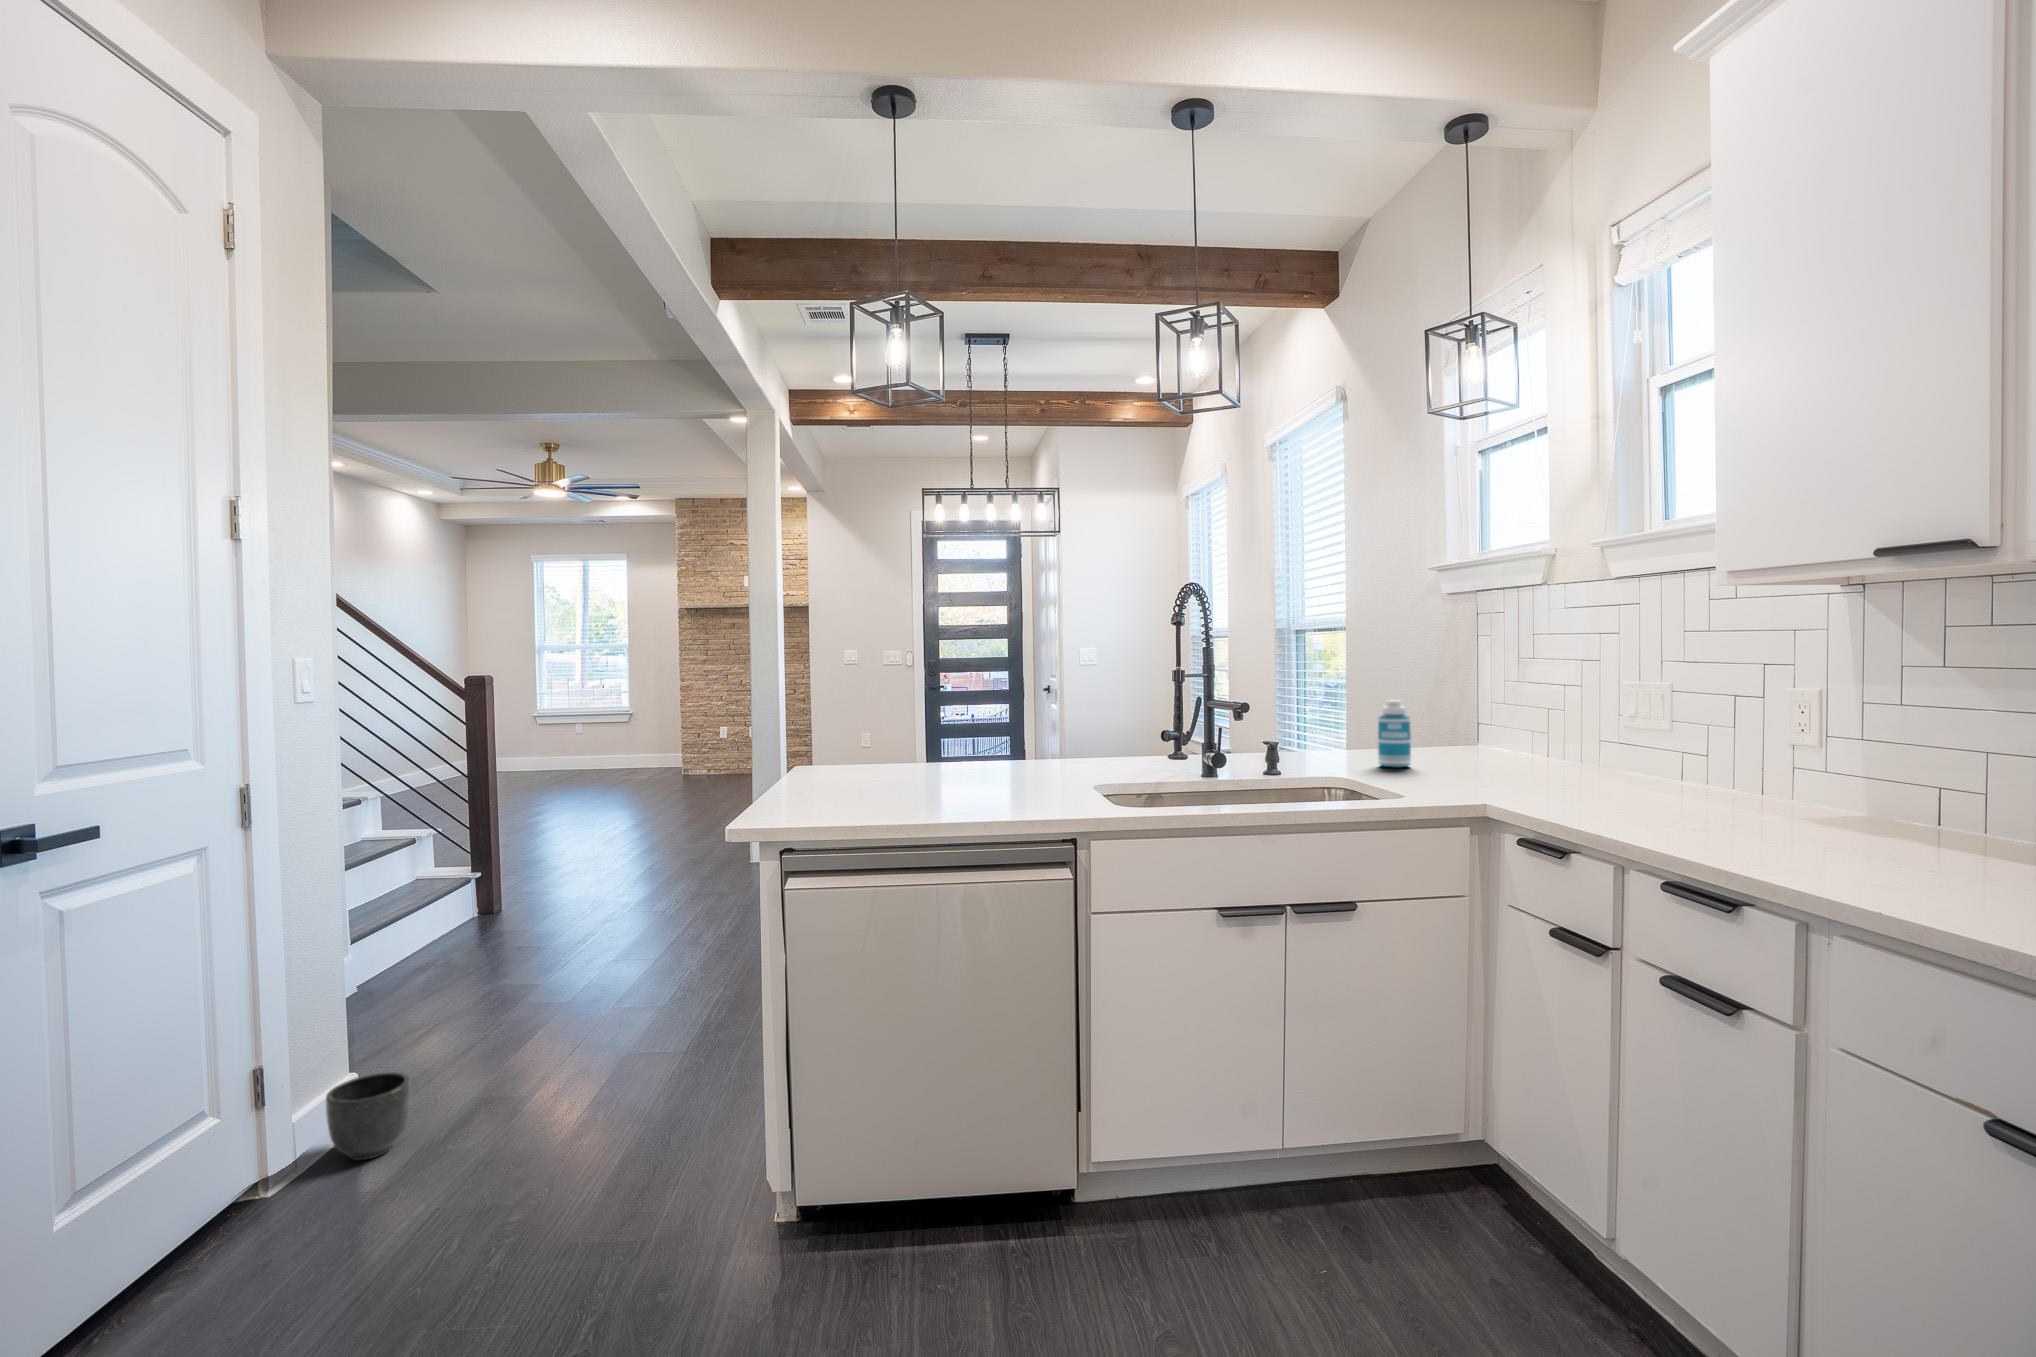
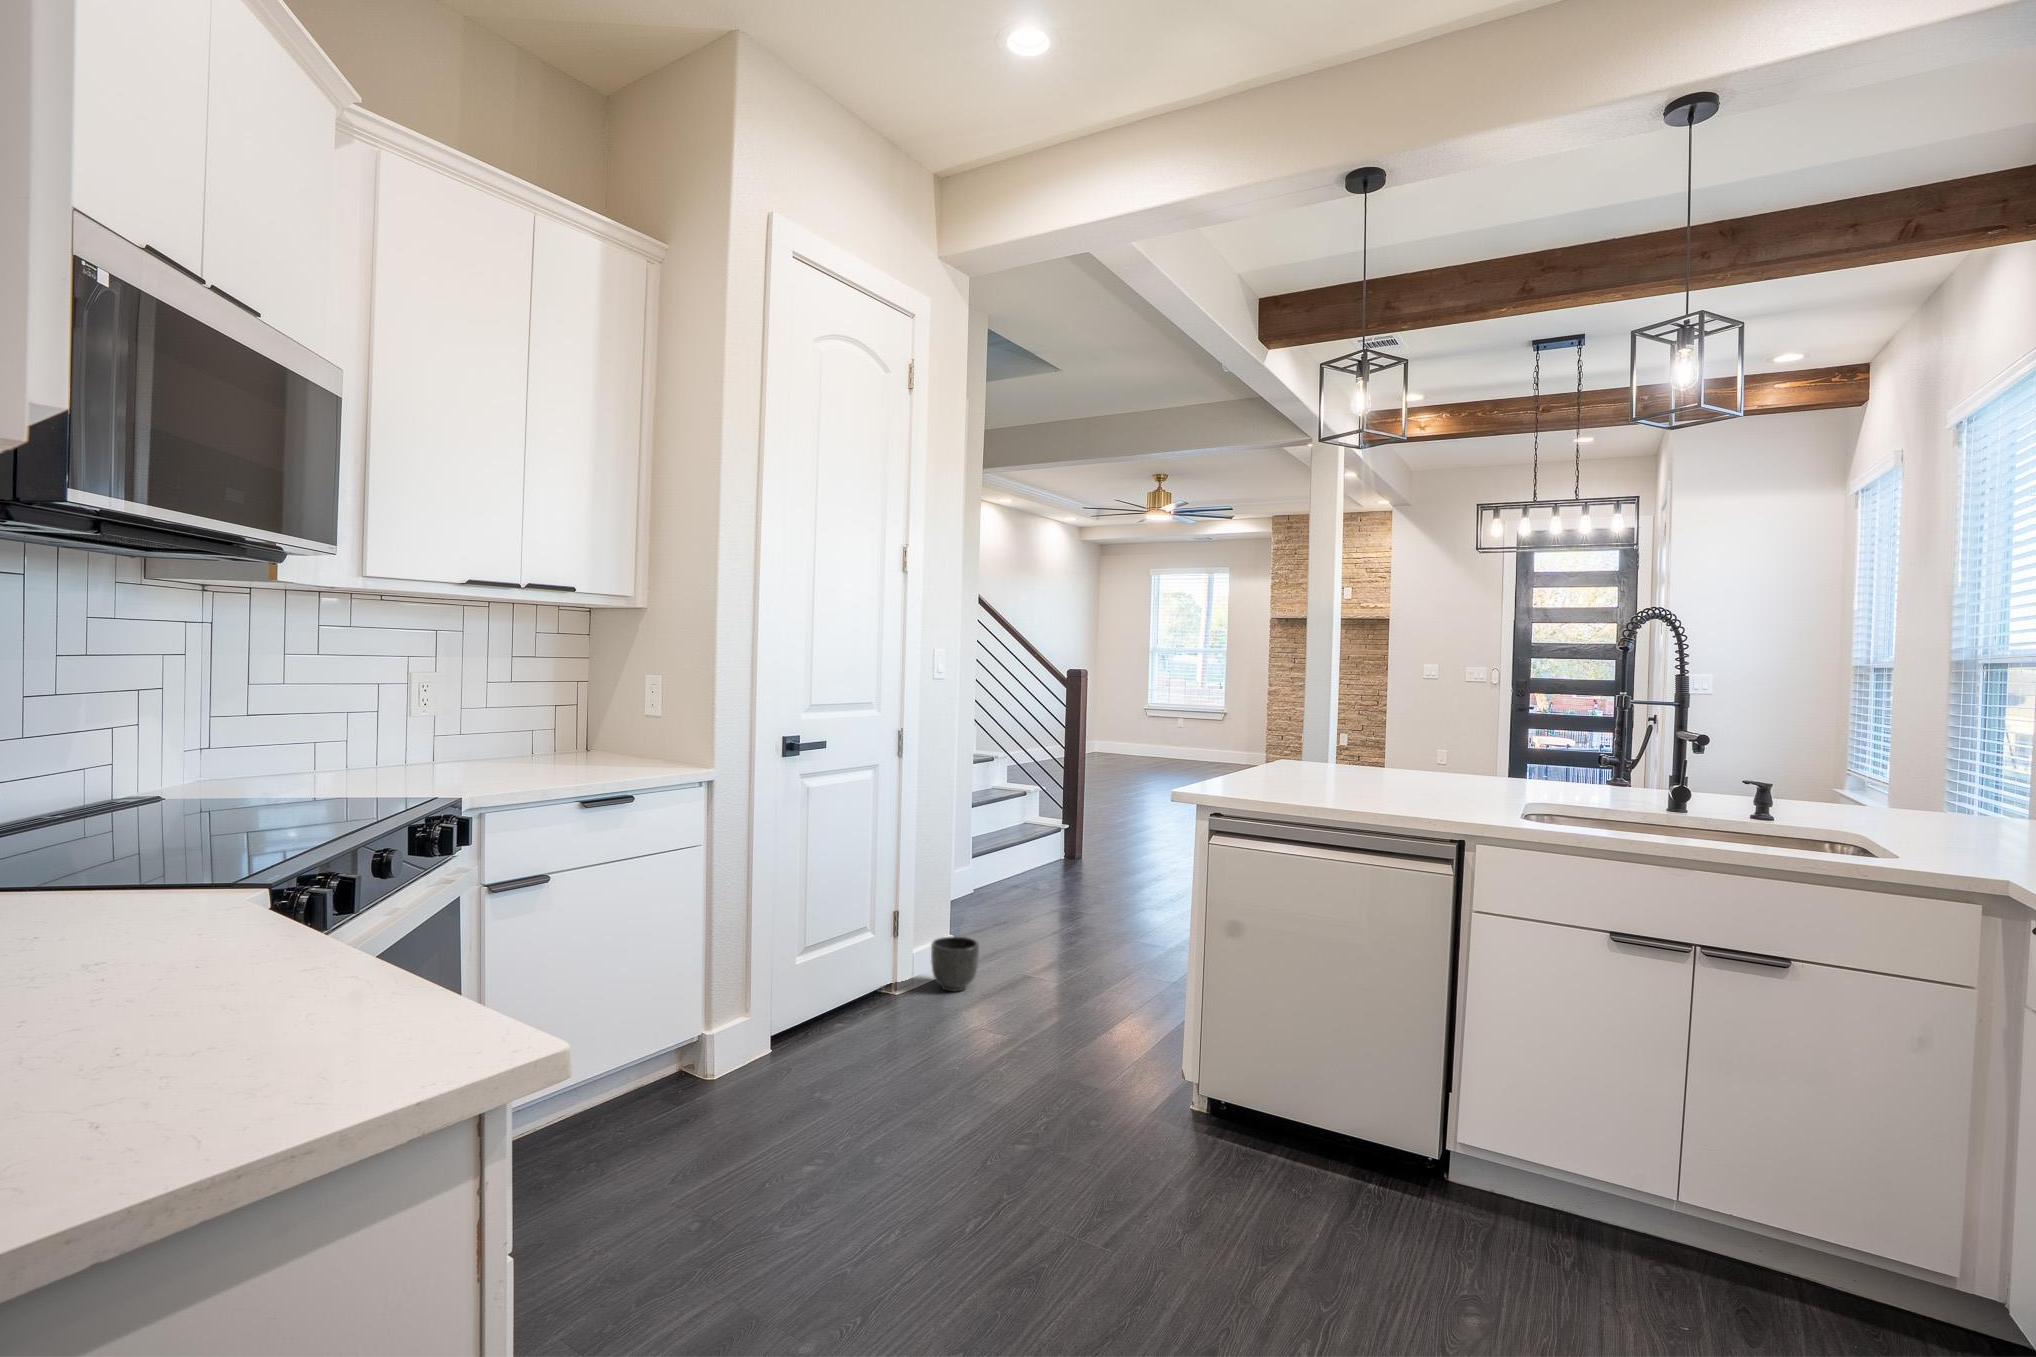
bottle: present [1378,700,1411,767] -> none [1928,750,1981,833]

